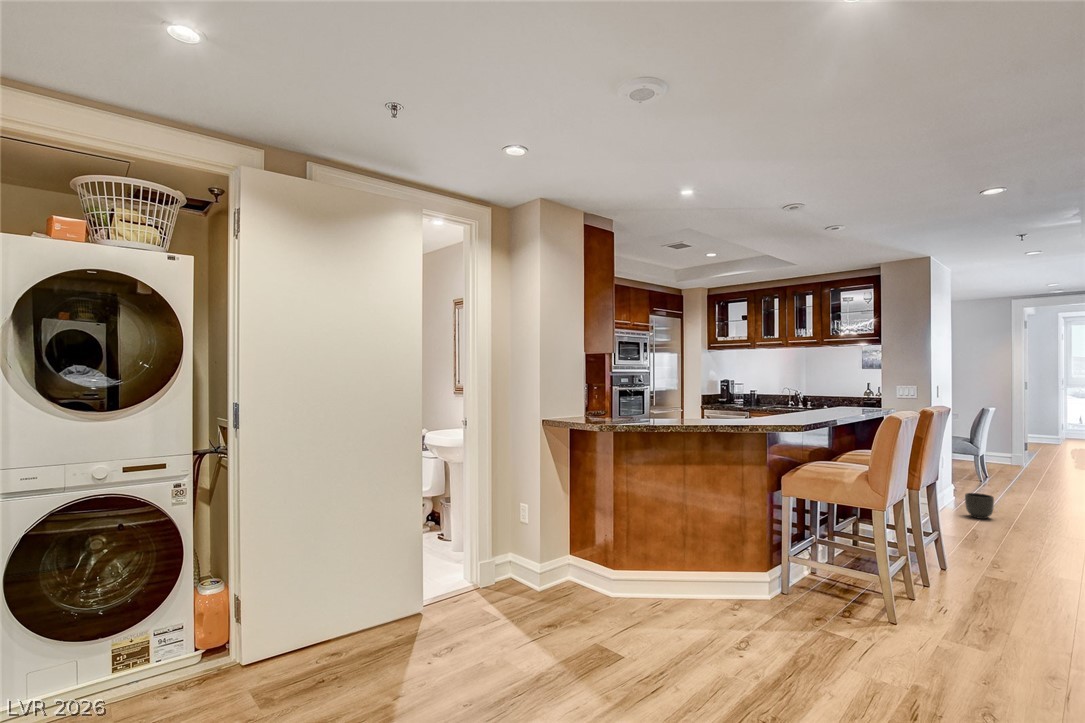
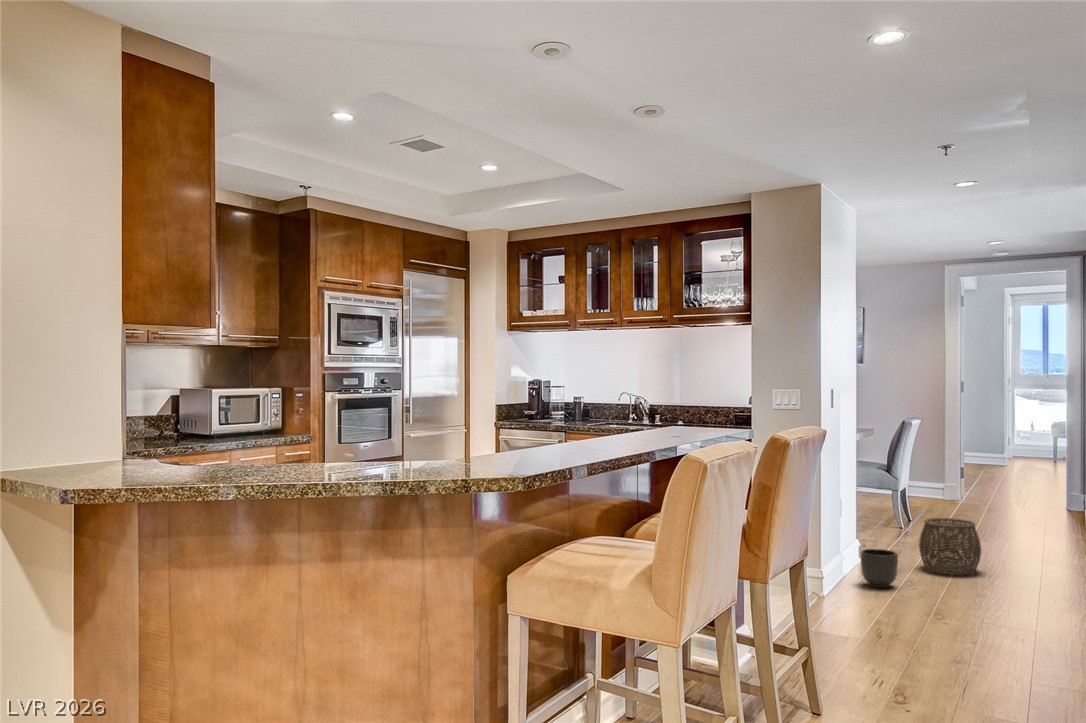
woven basket: none [1006,475,1058,514] -> present [919,518,982,575]

